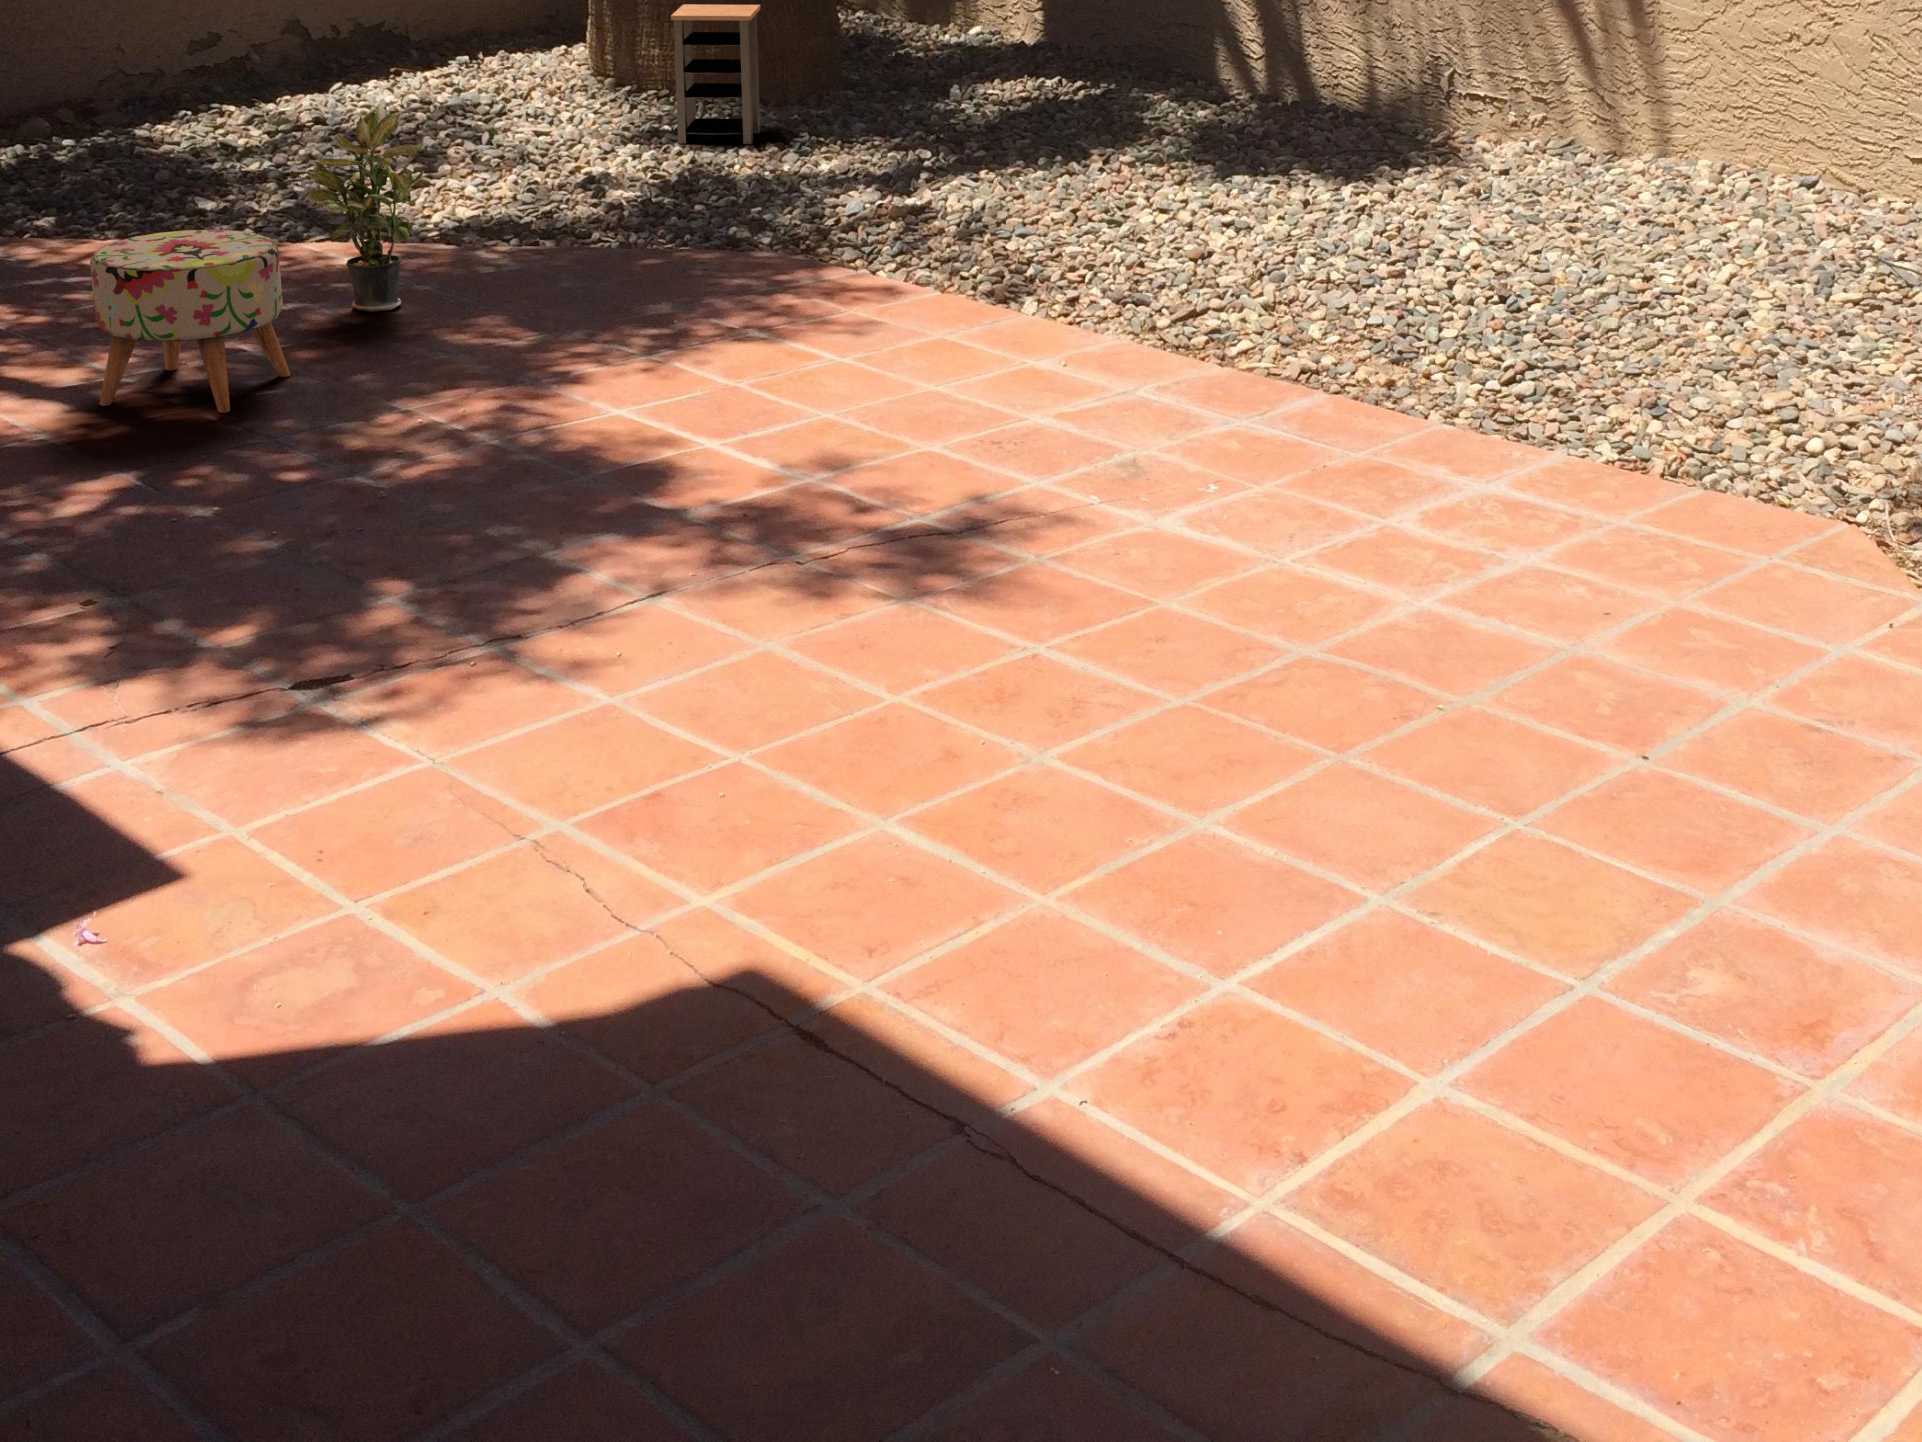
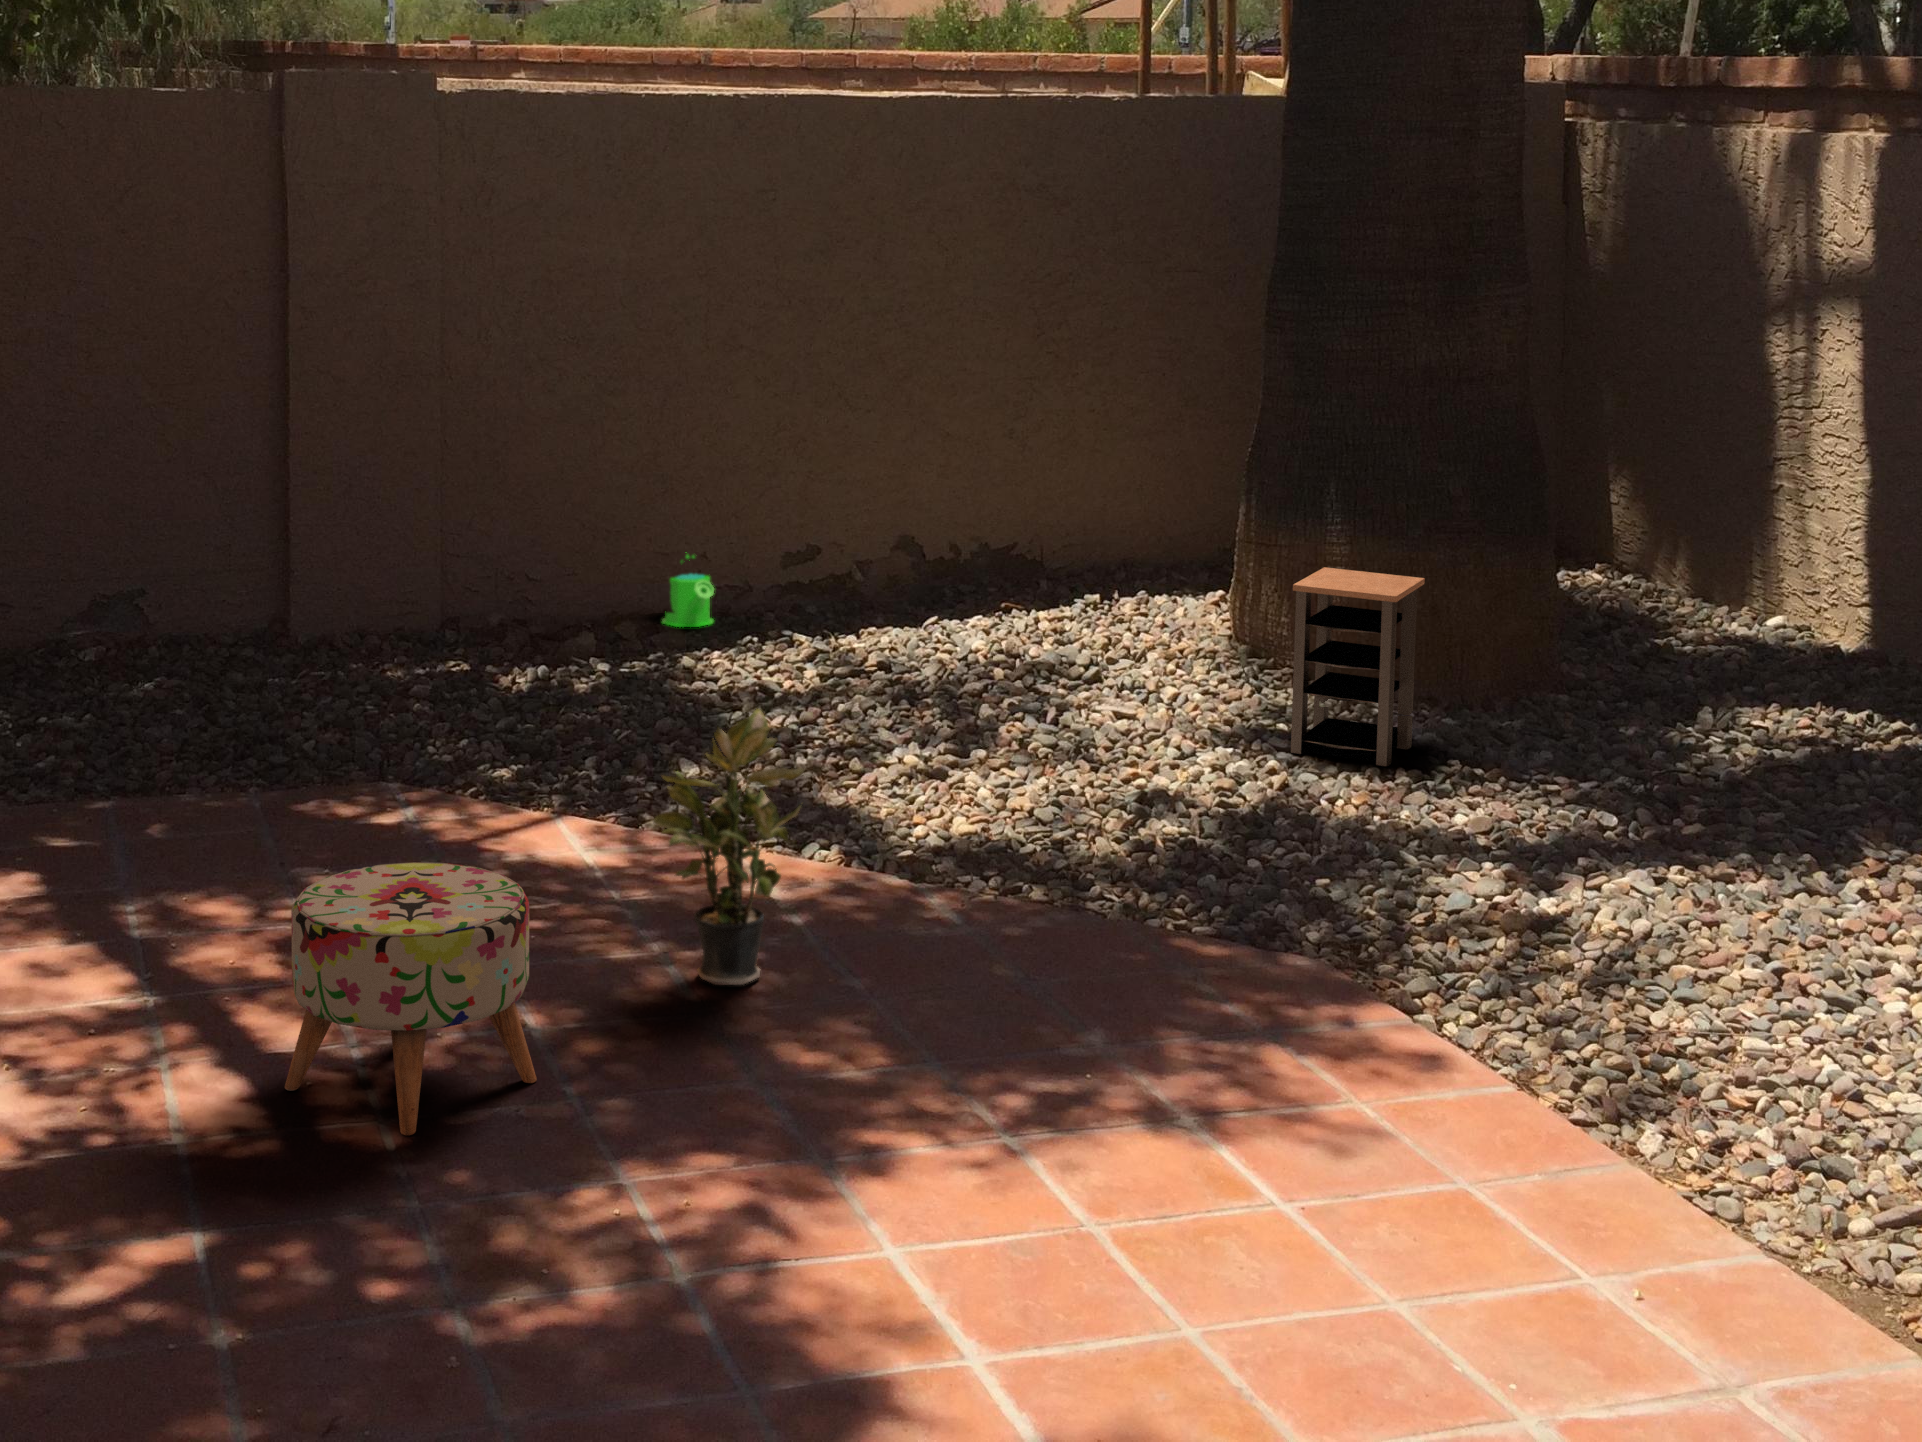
watering can: none [92,52,145,116] -> present [662,556,714,627]

